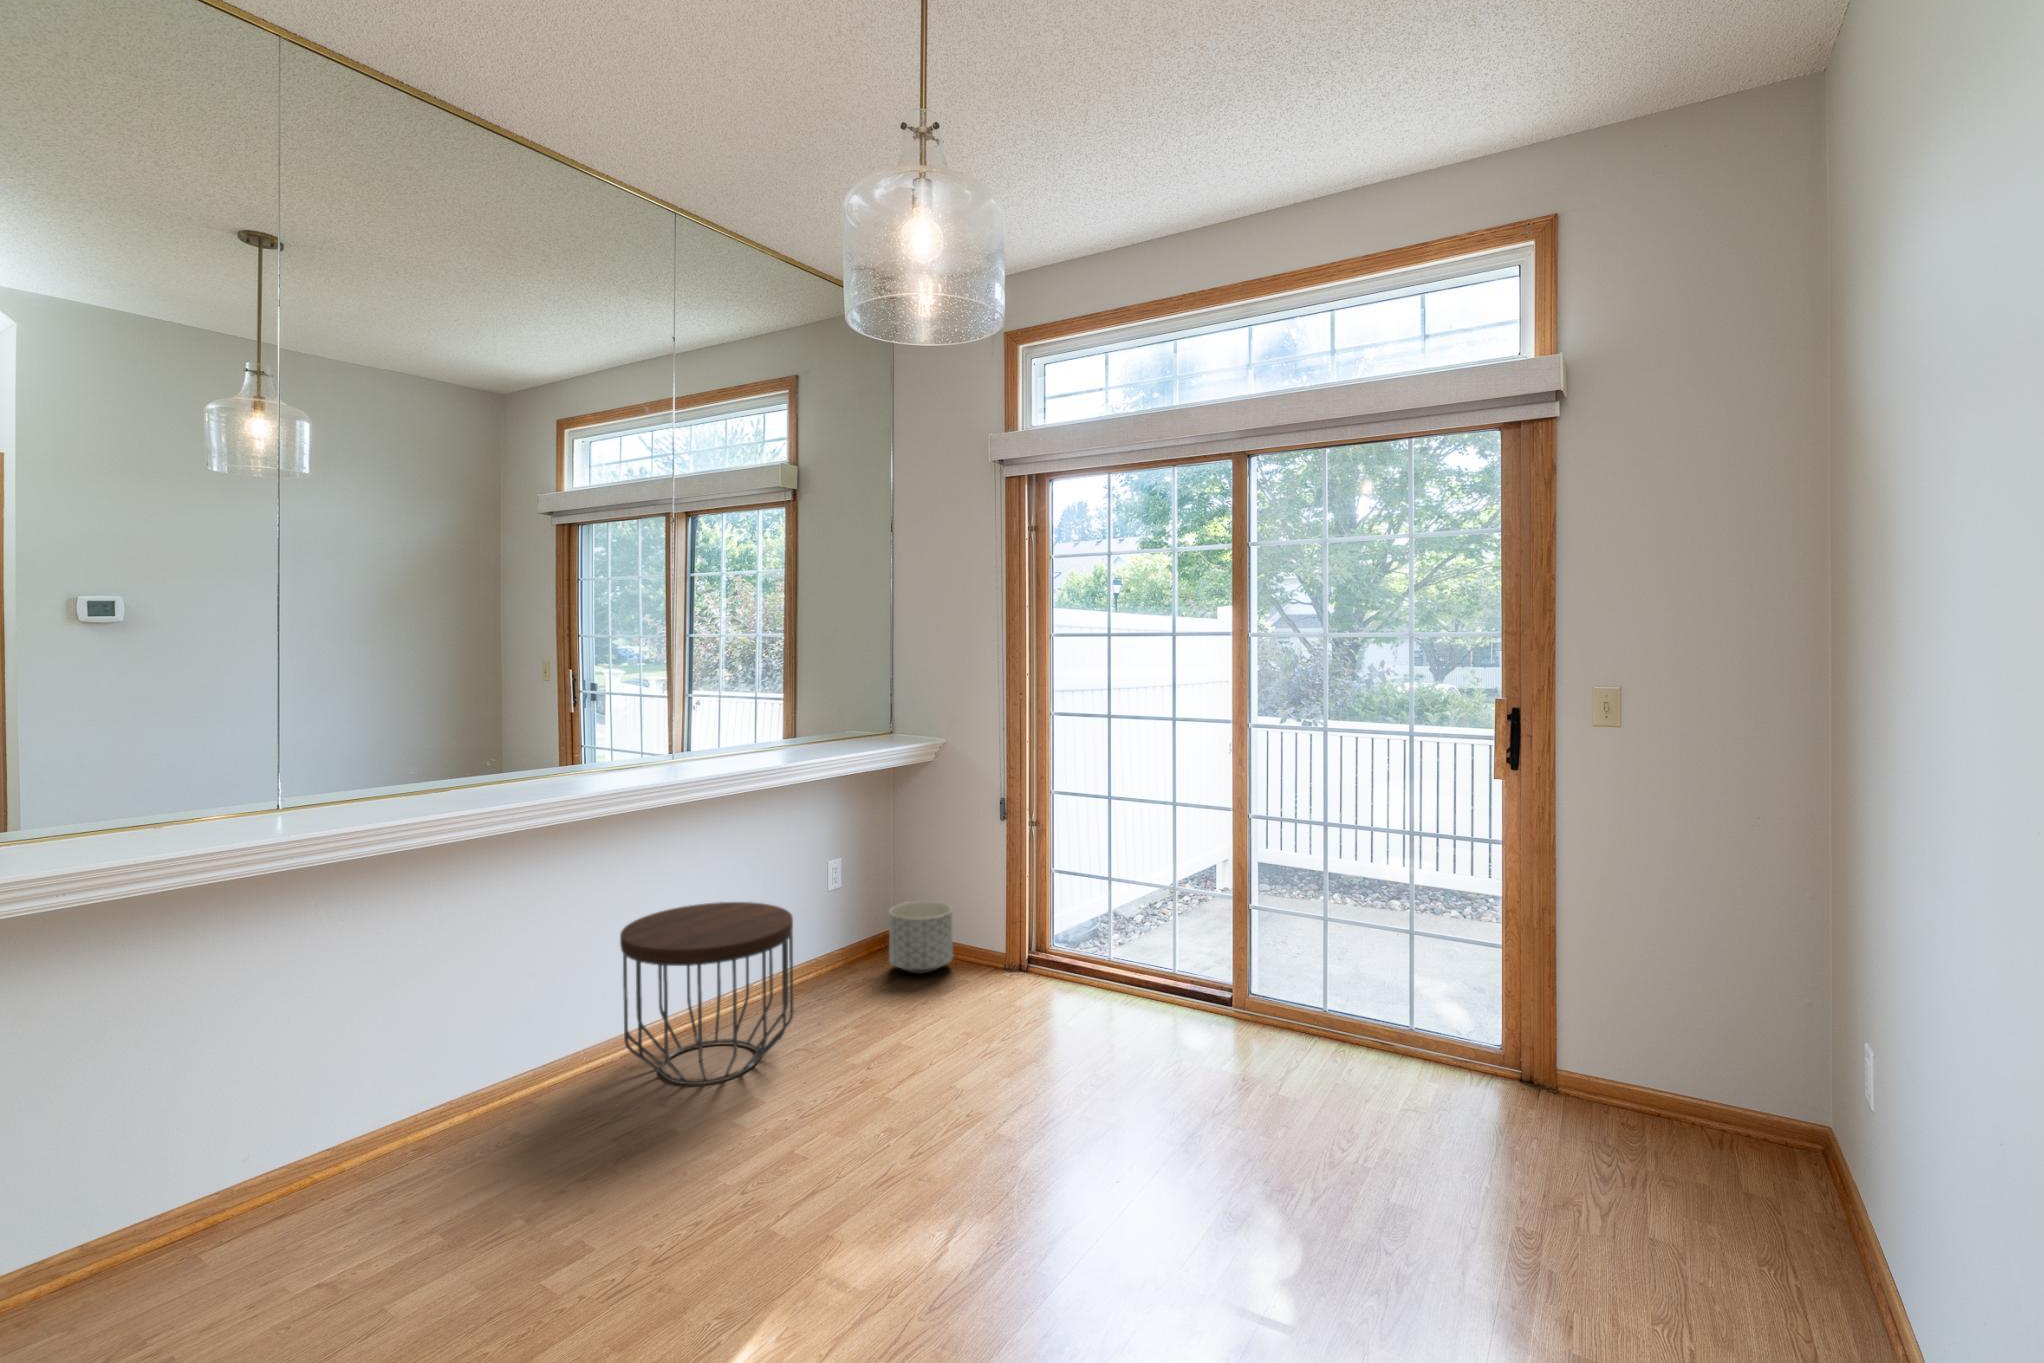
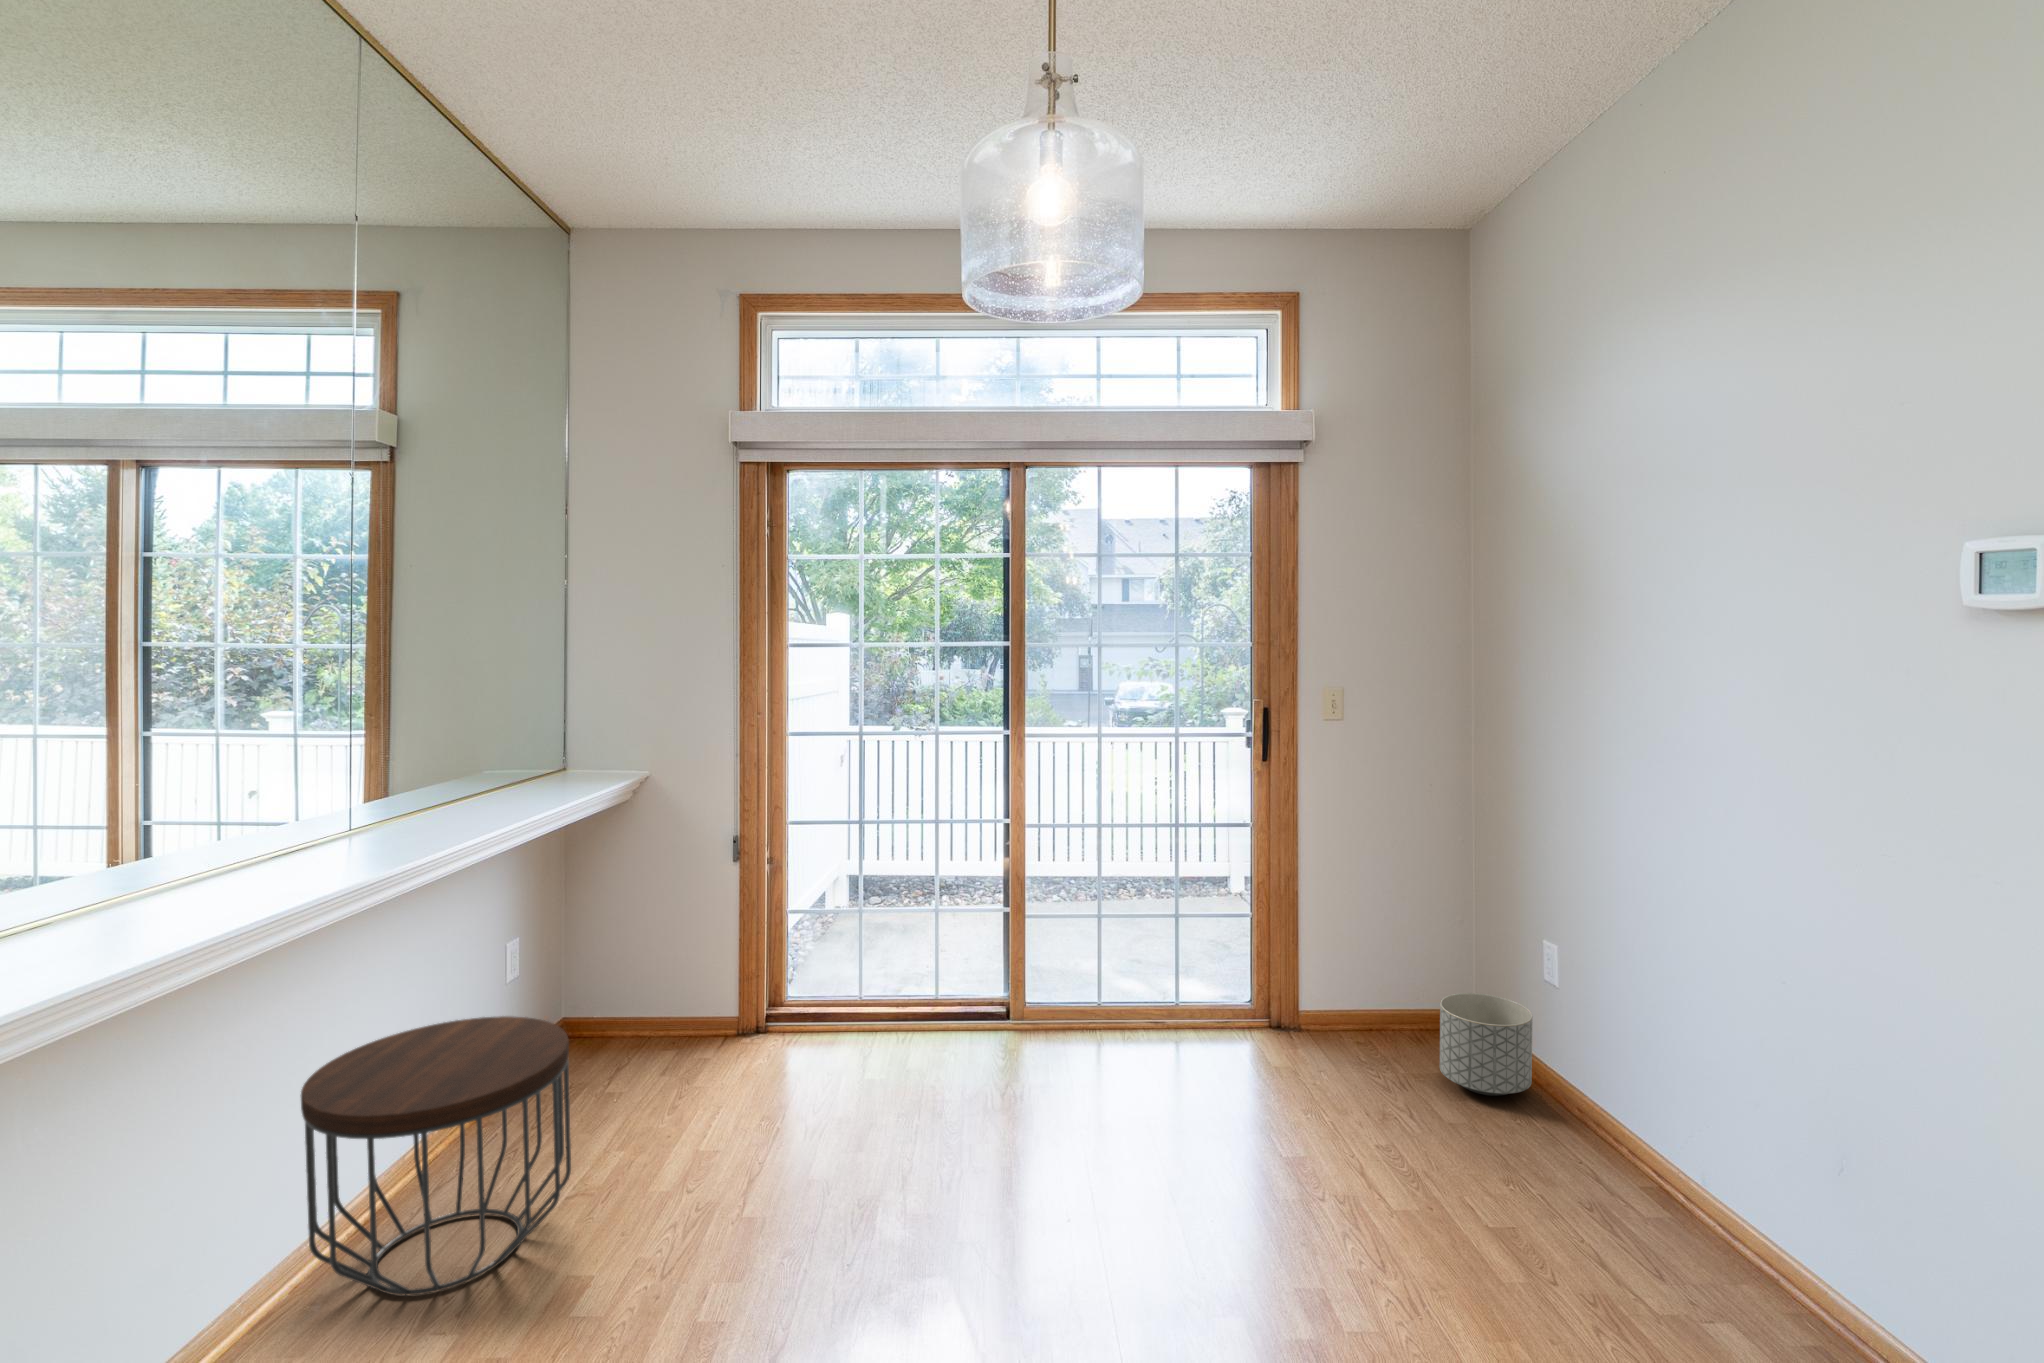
planter: present [889,901,953,973] -> present [1440,993,1533,1096]

